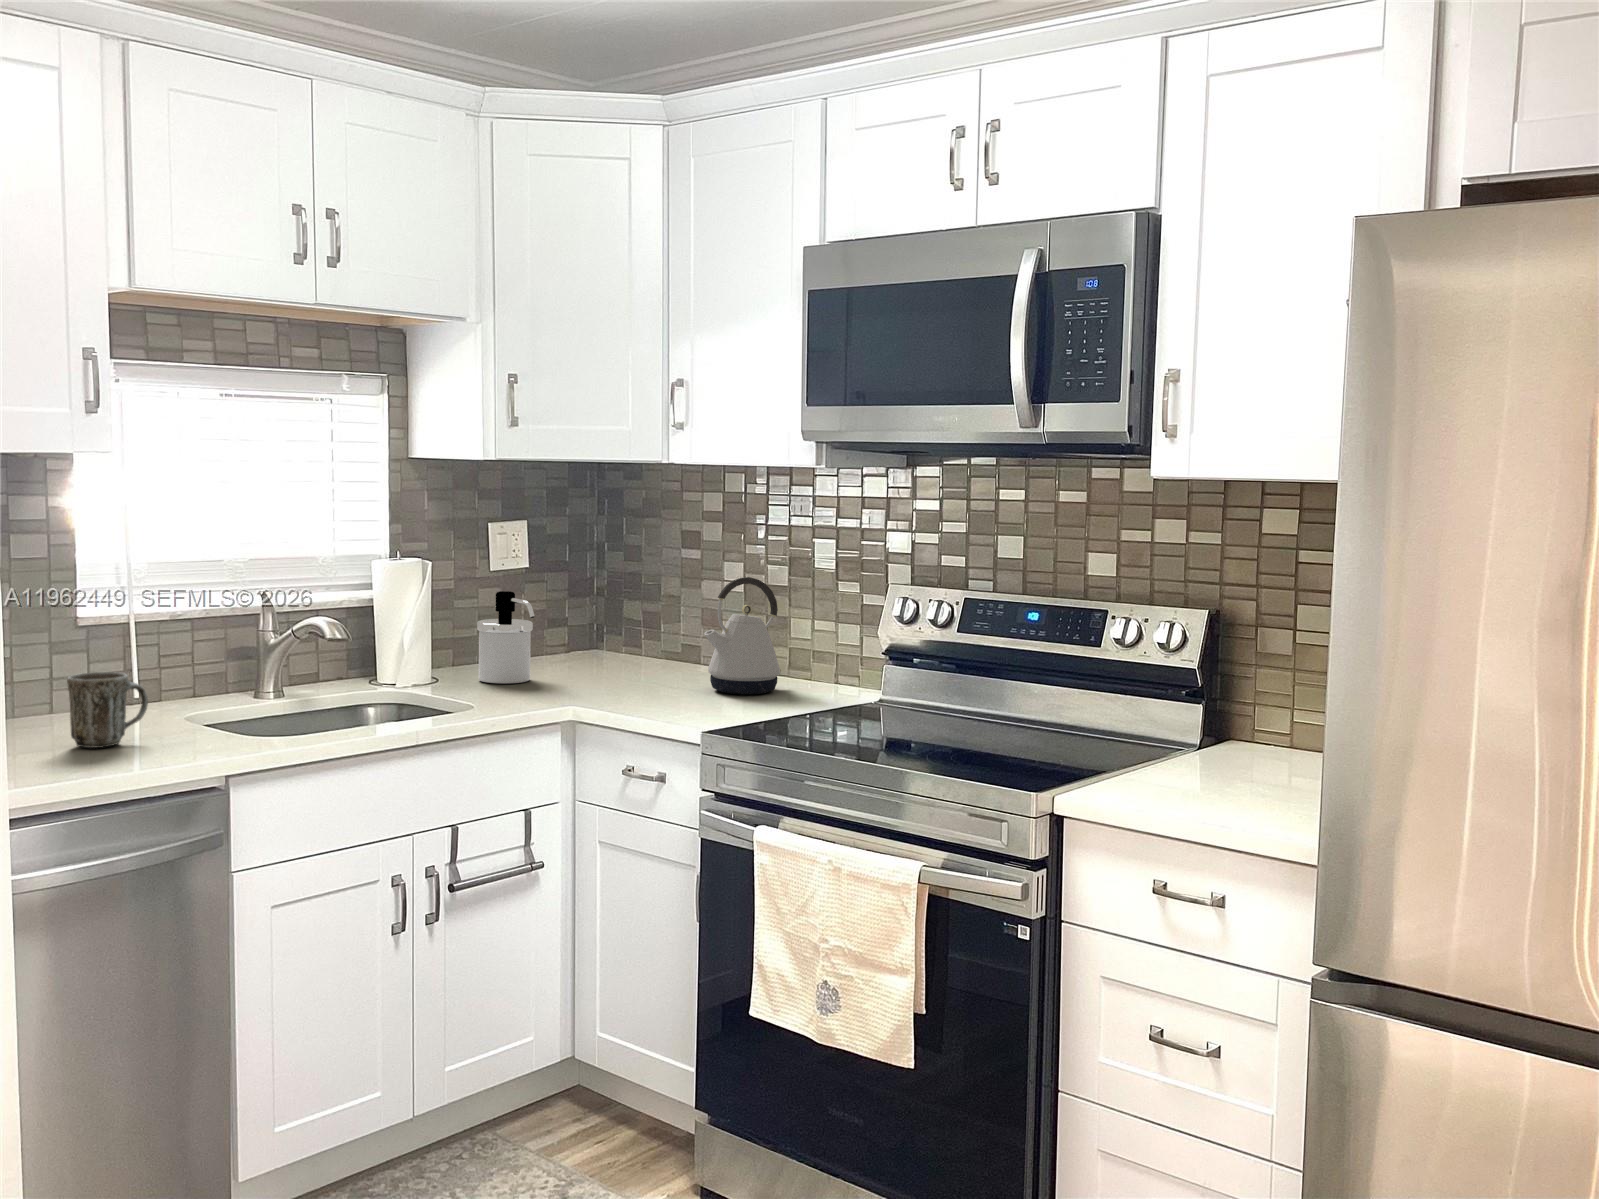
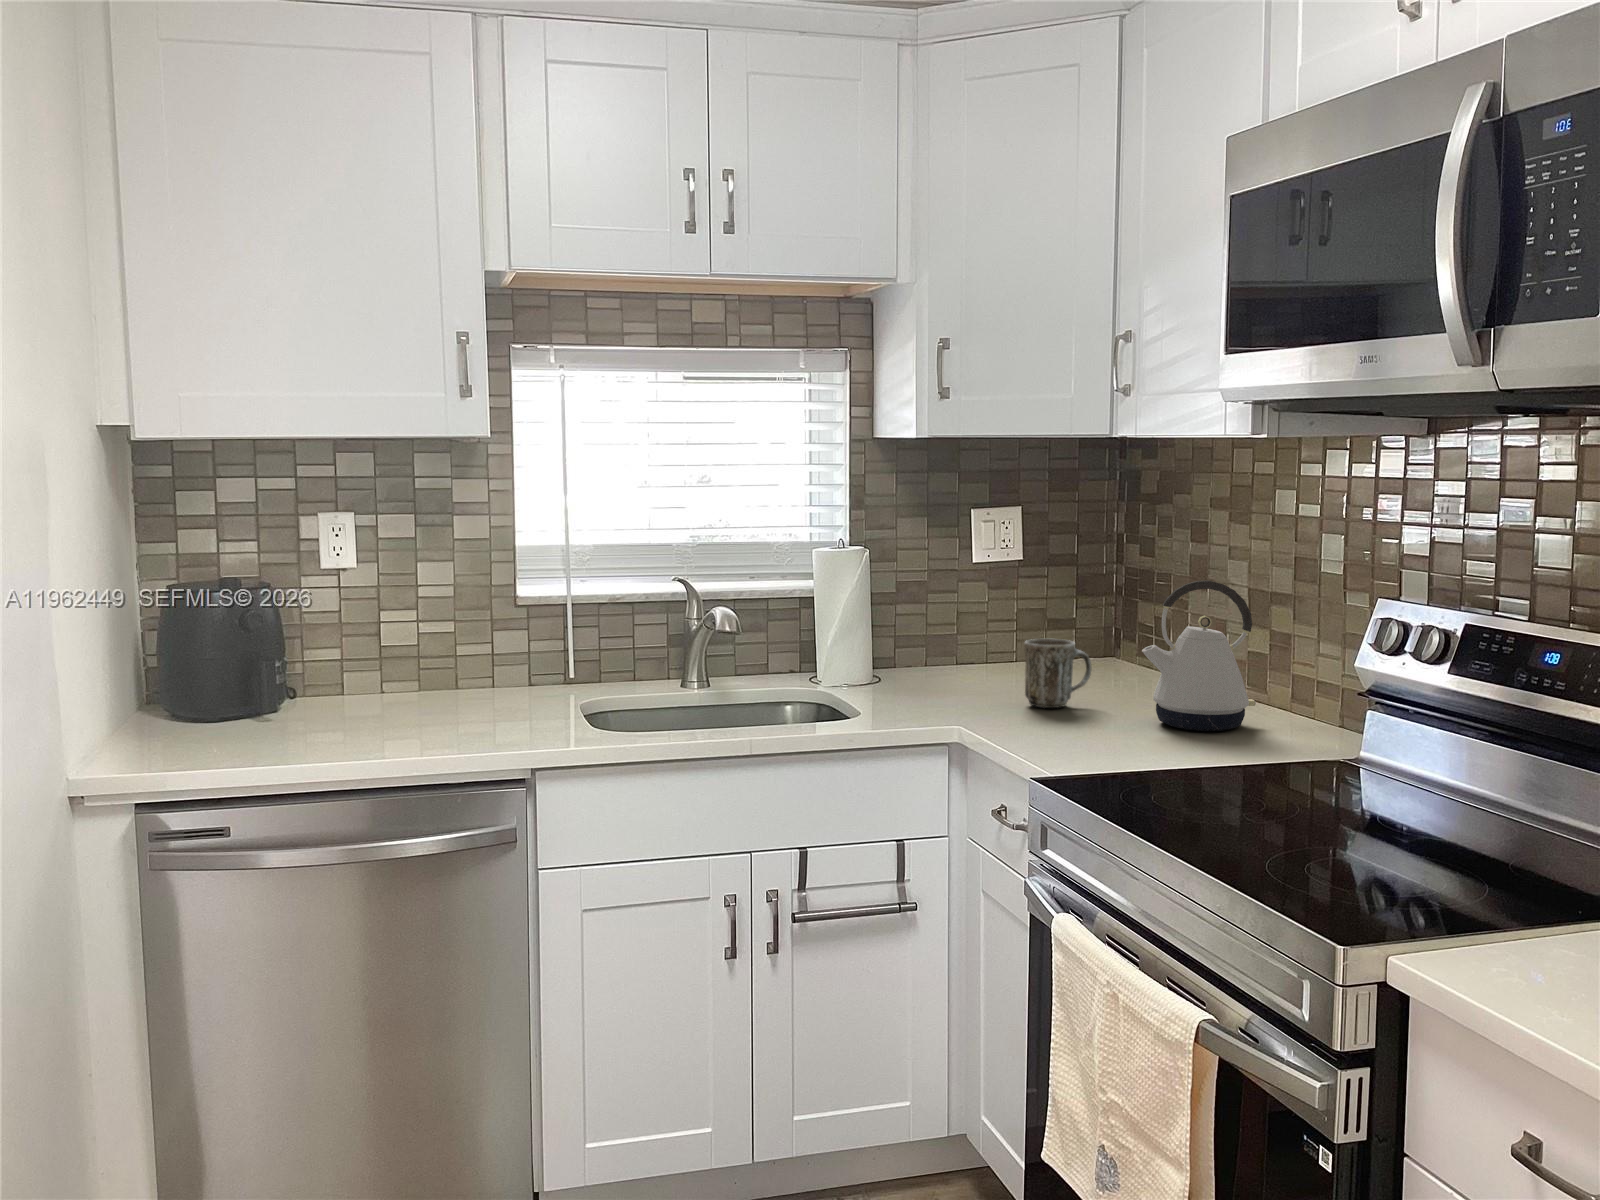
soap dispenser: present [477,591,535,684] -> none [917,587,978,691]
mug: present [67,672,148,748] -> present [1024,639,1091,708]

